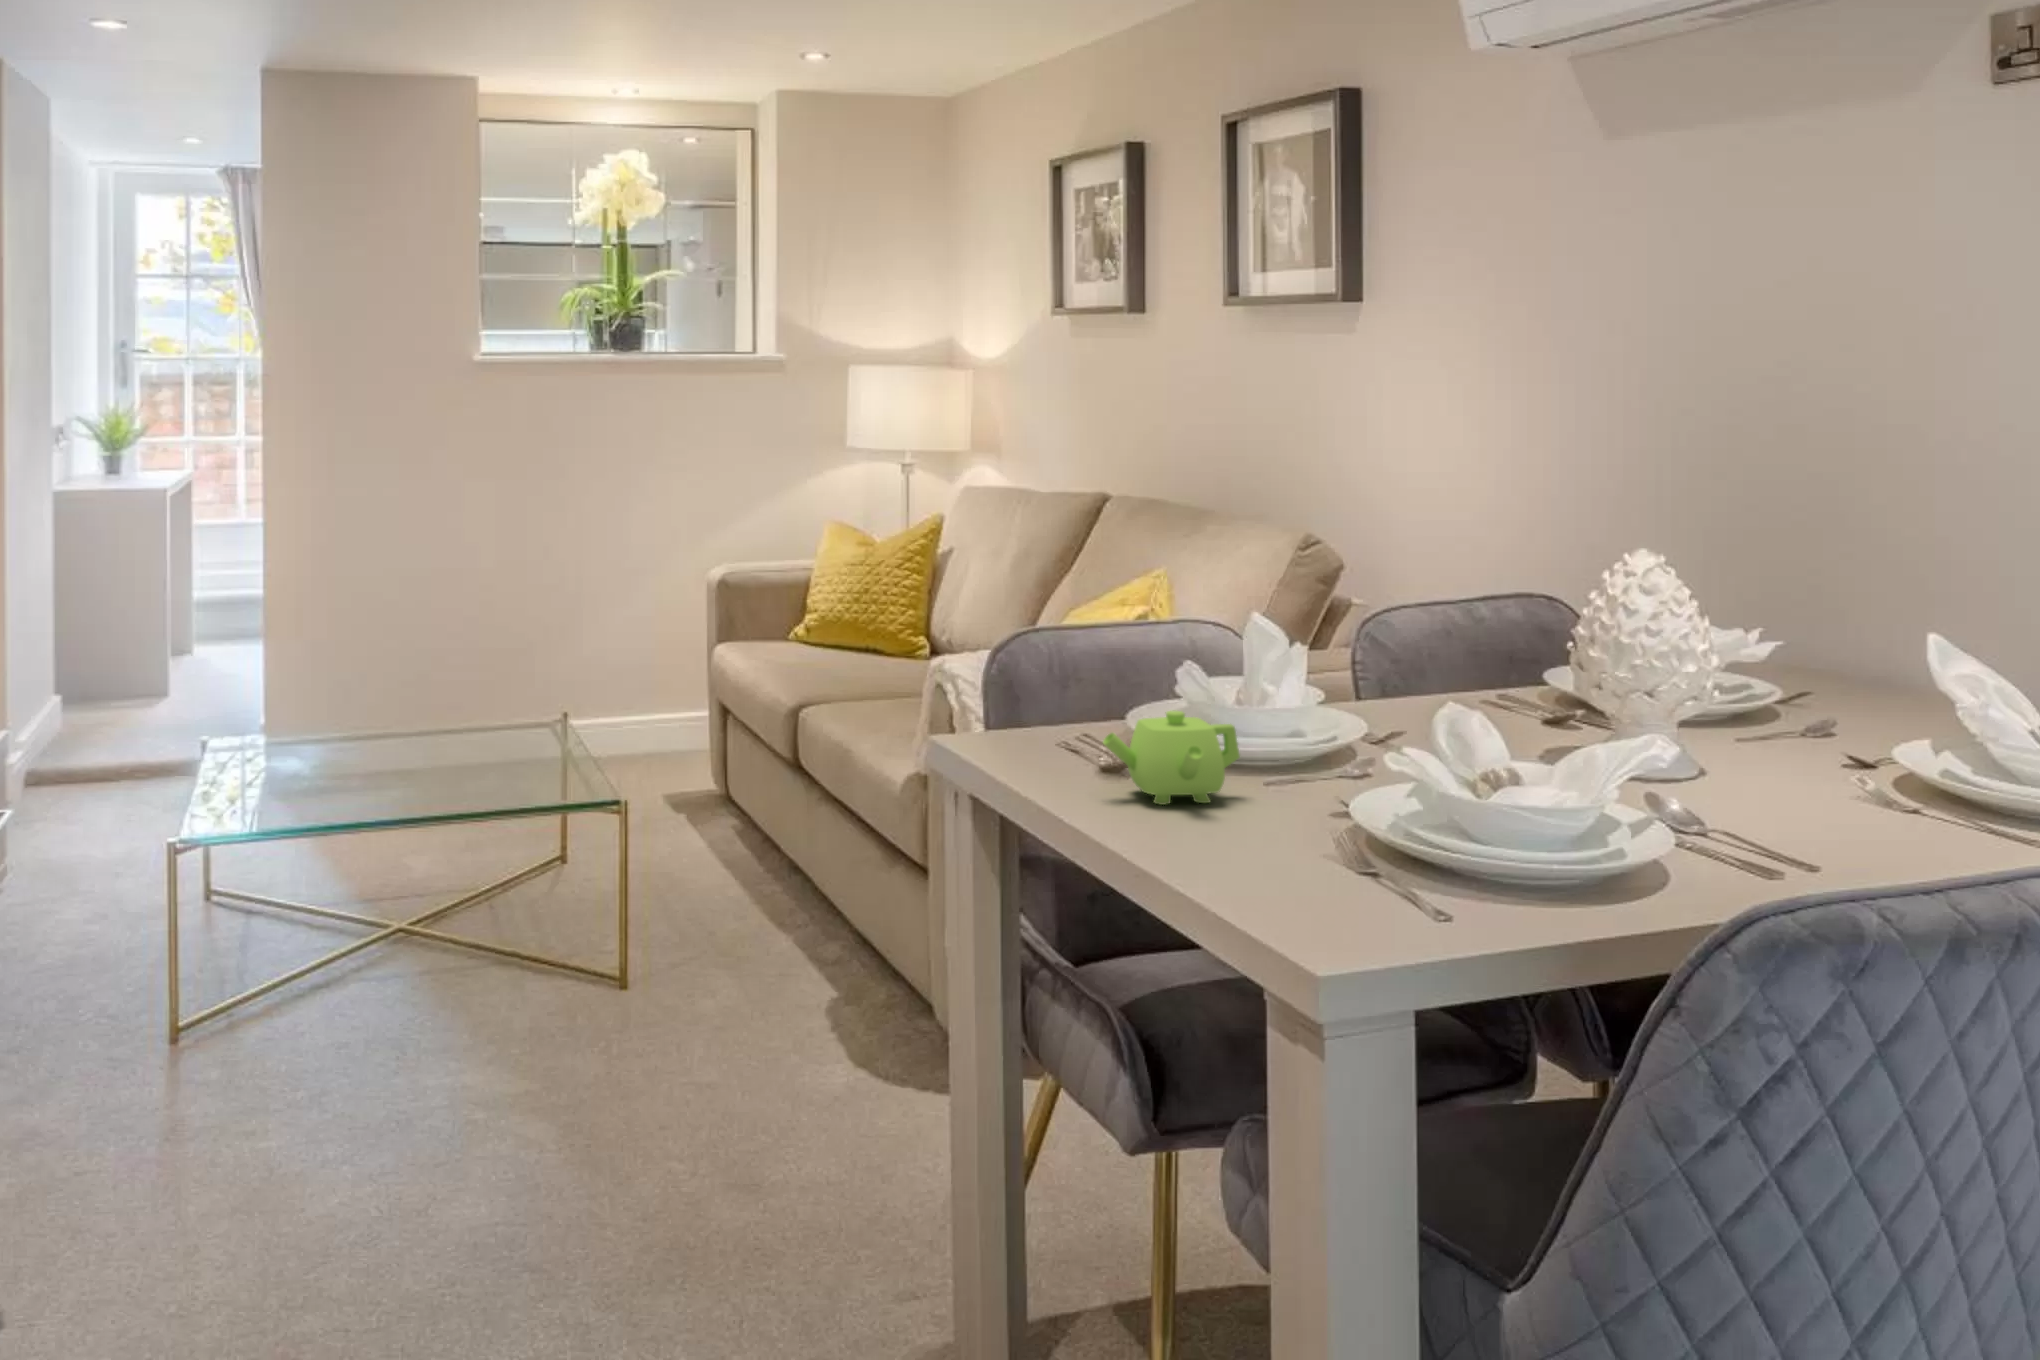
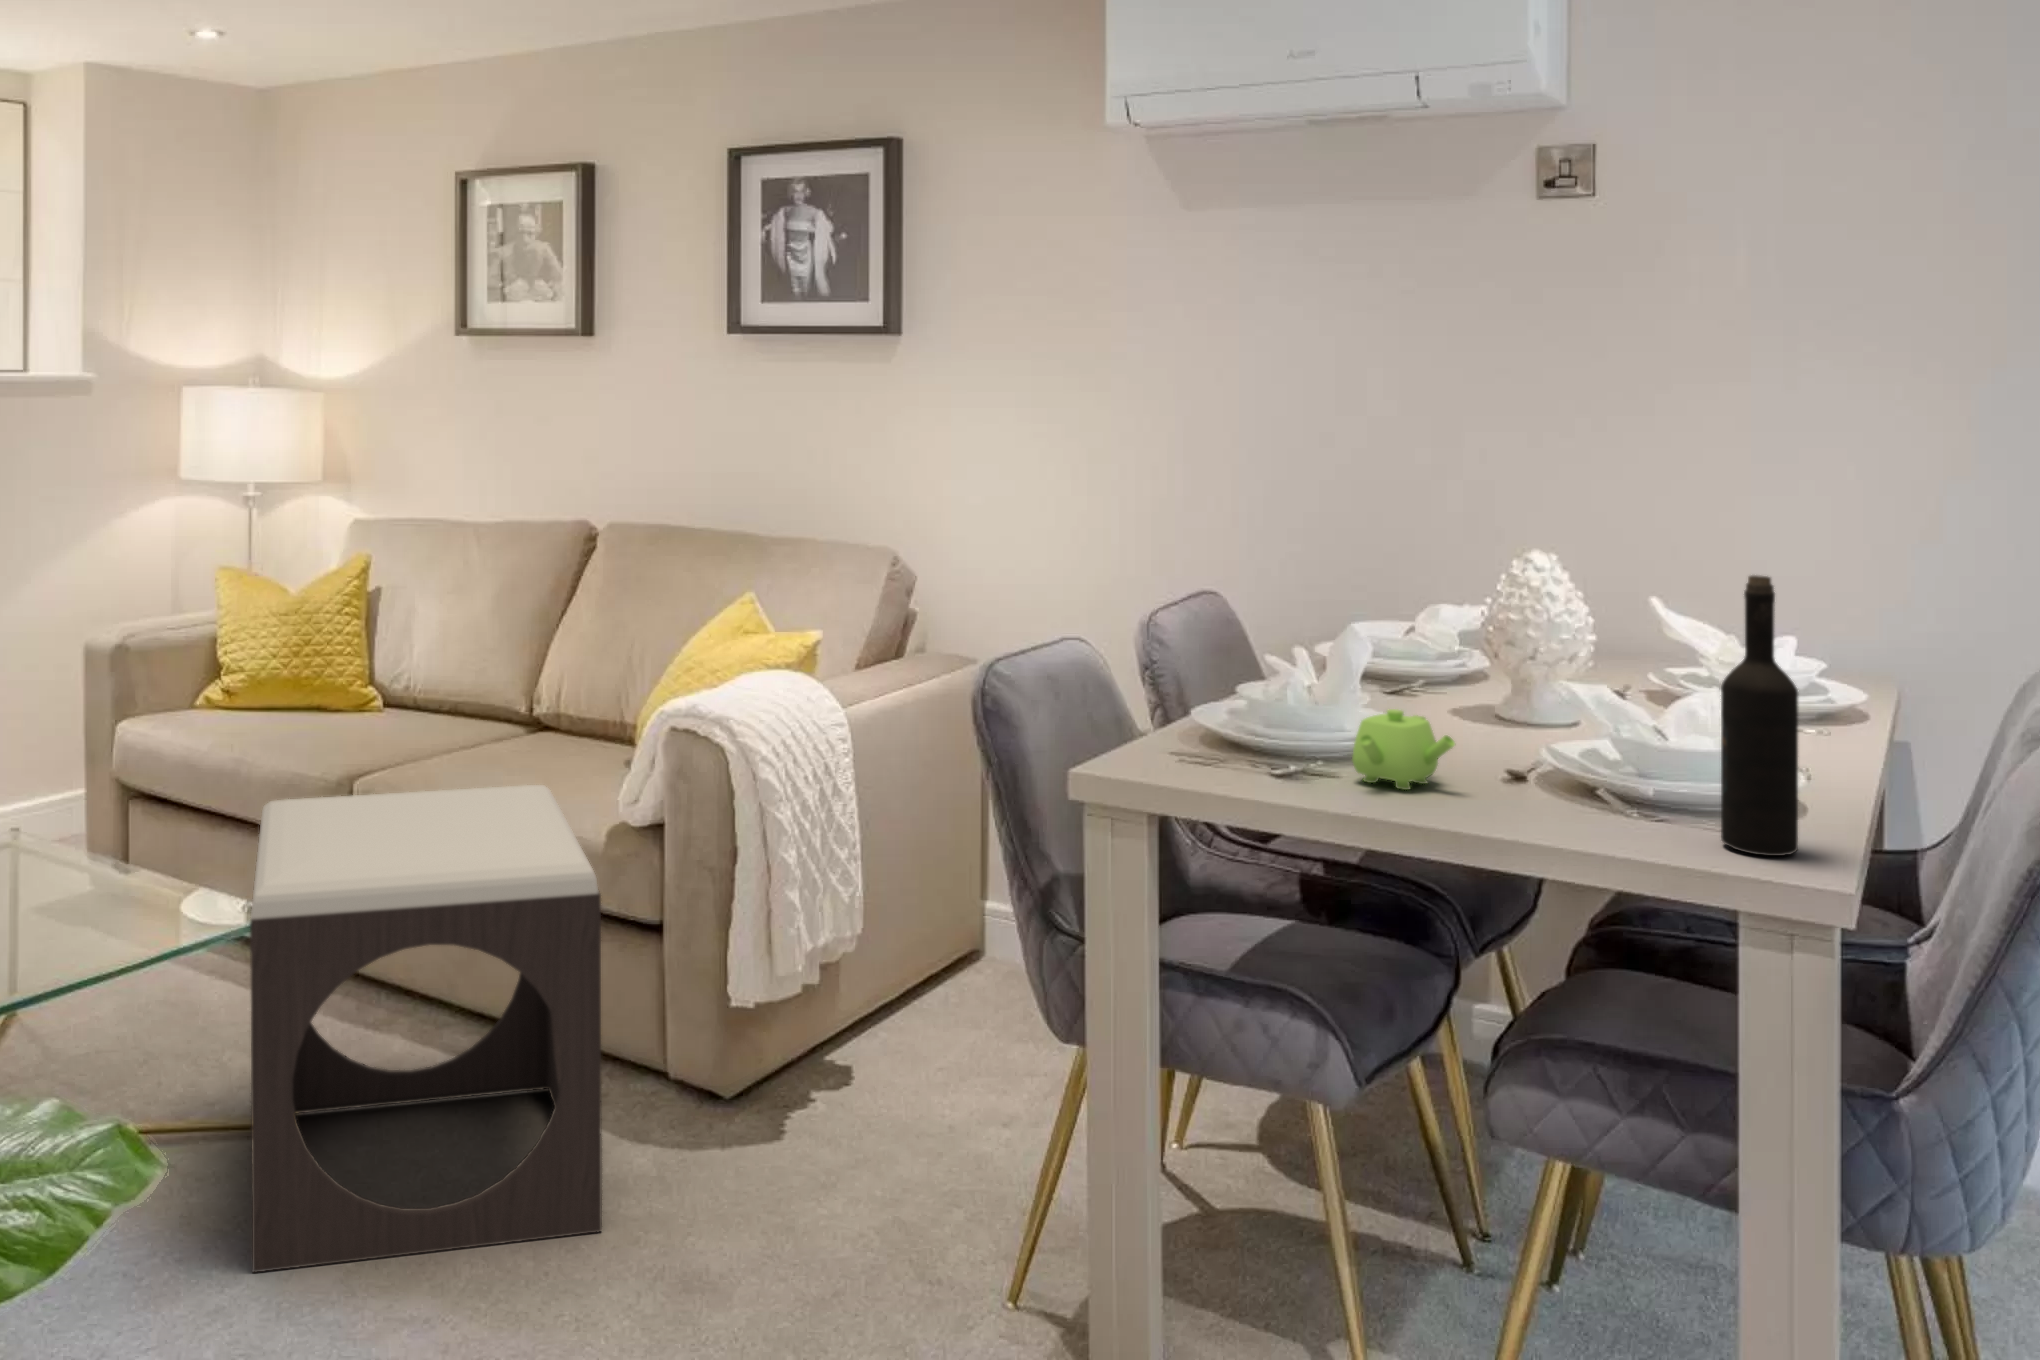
wine bottle: none [1296,564,1388,936] -> present [1721,575,1798,856]
footstool: none [466,707,851,1134] -> present [250,785,602,1272]

